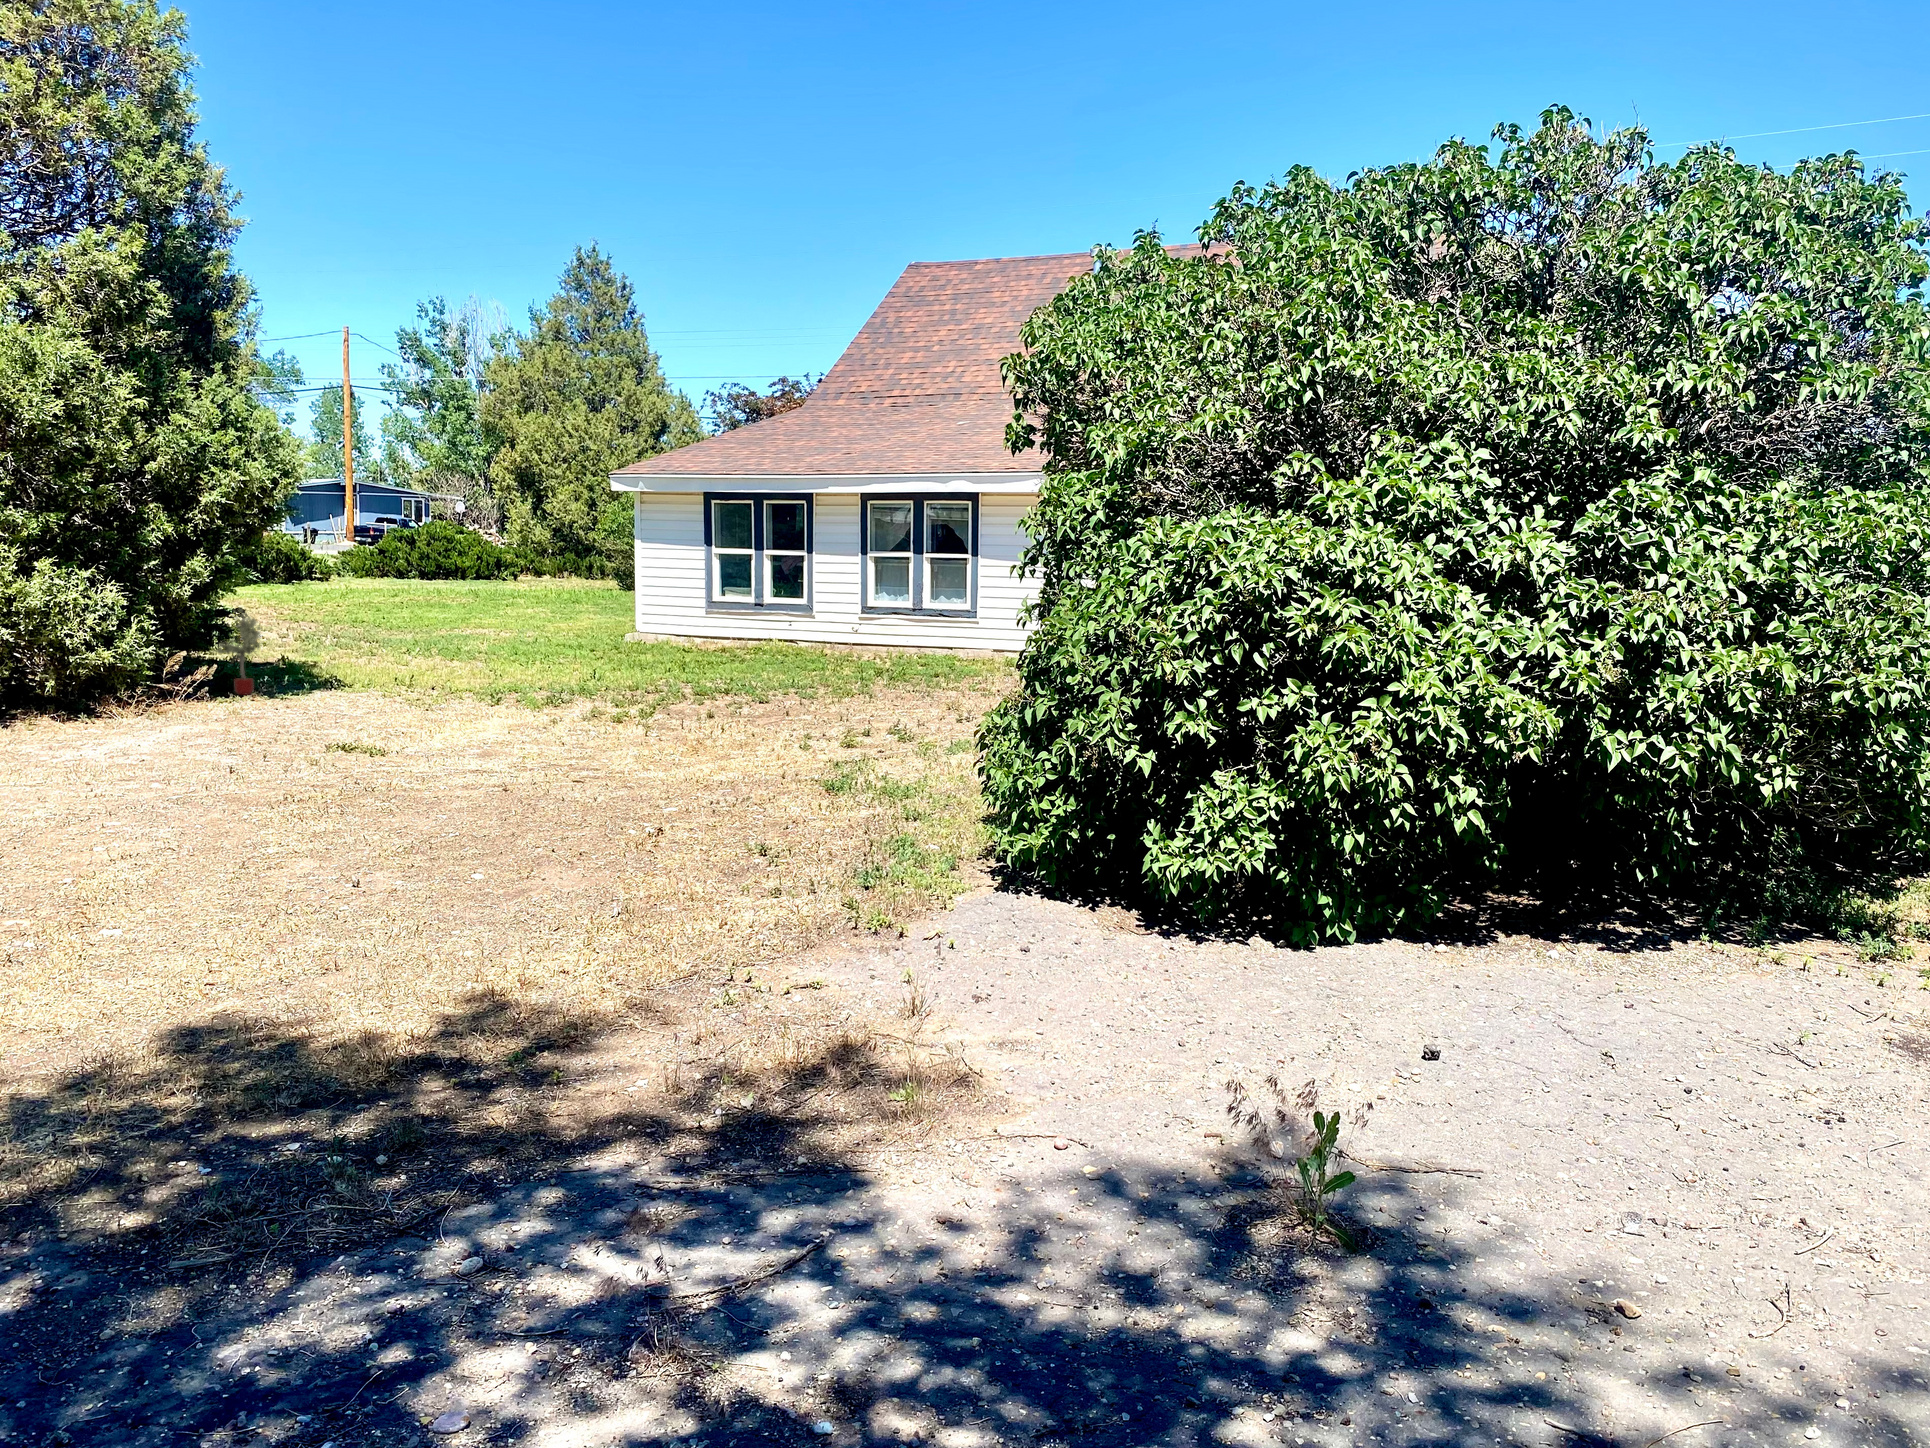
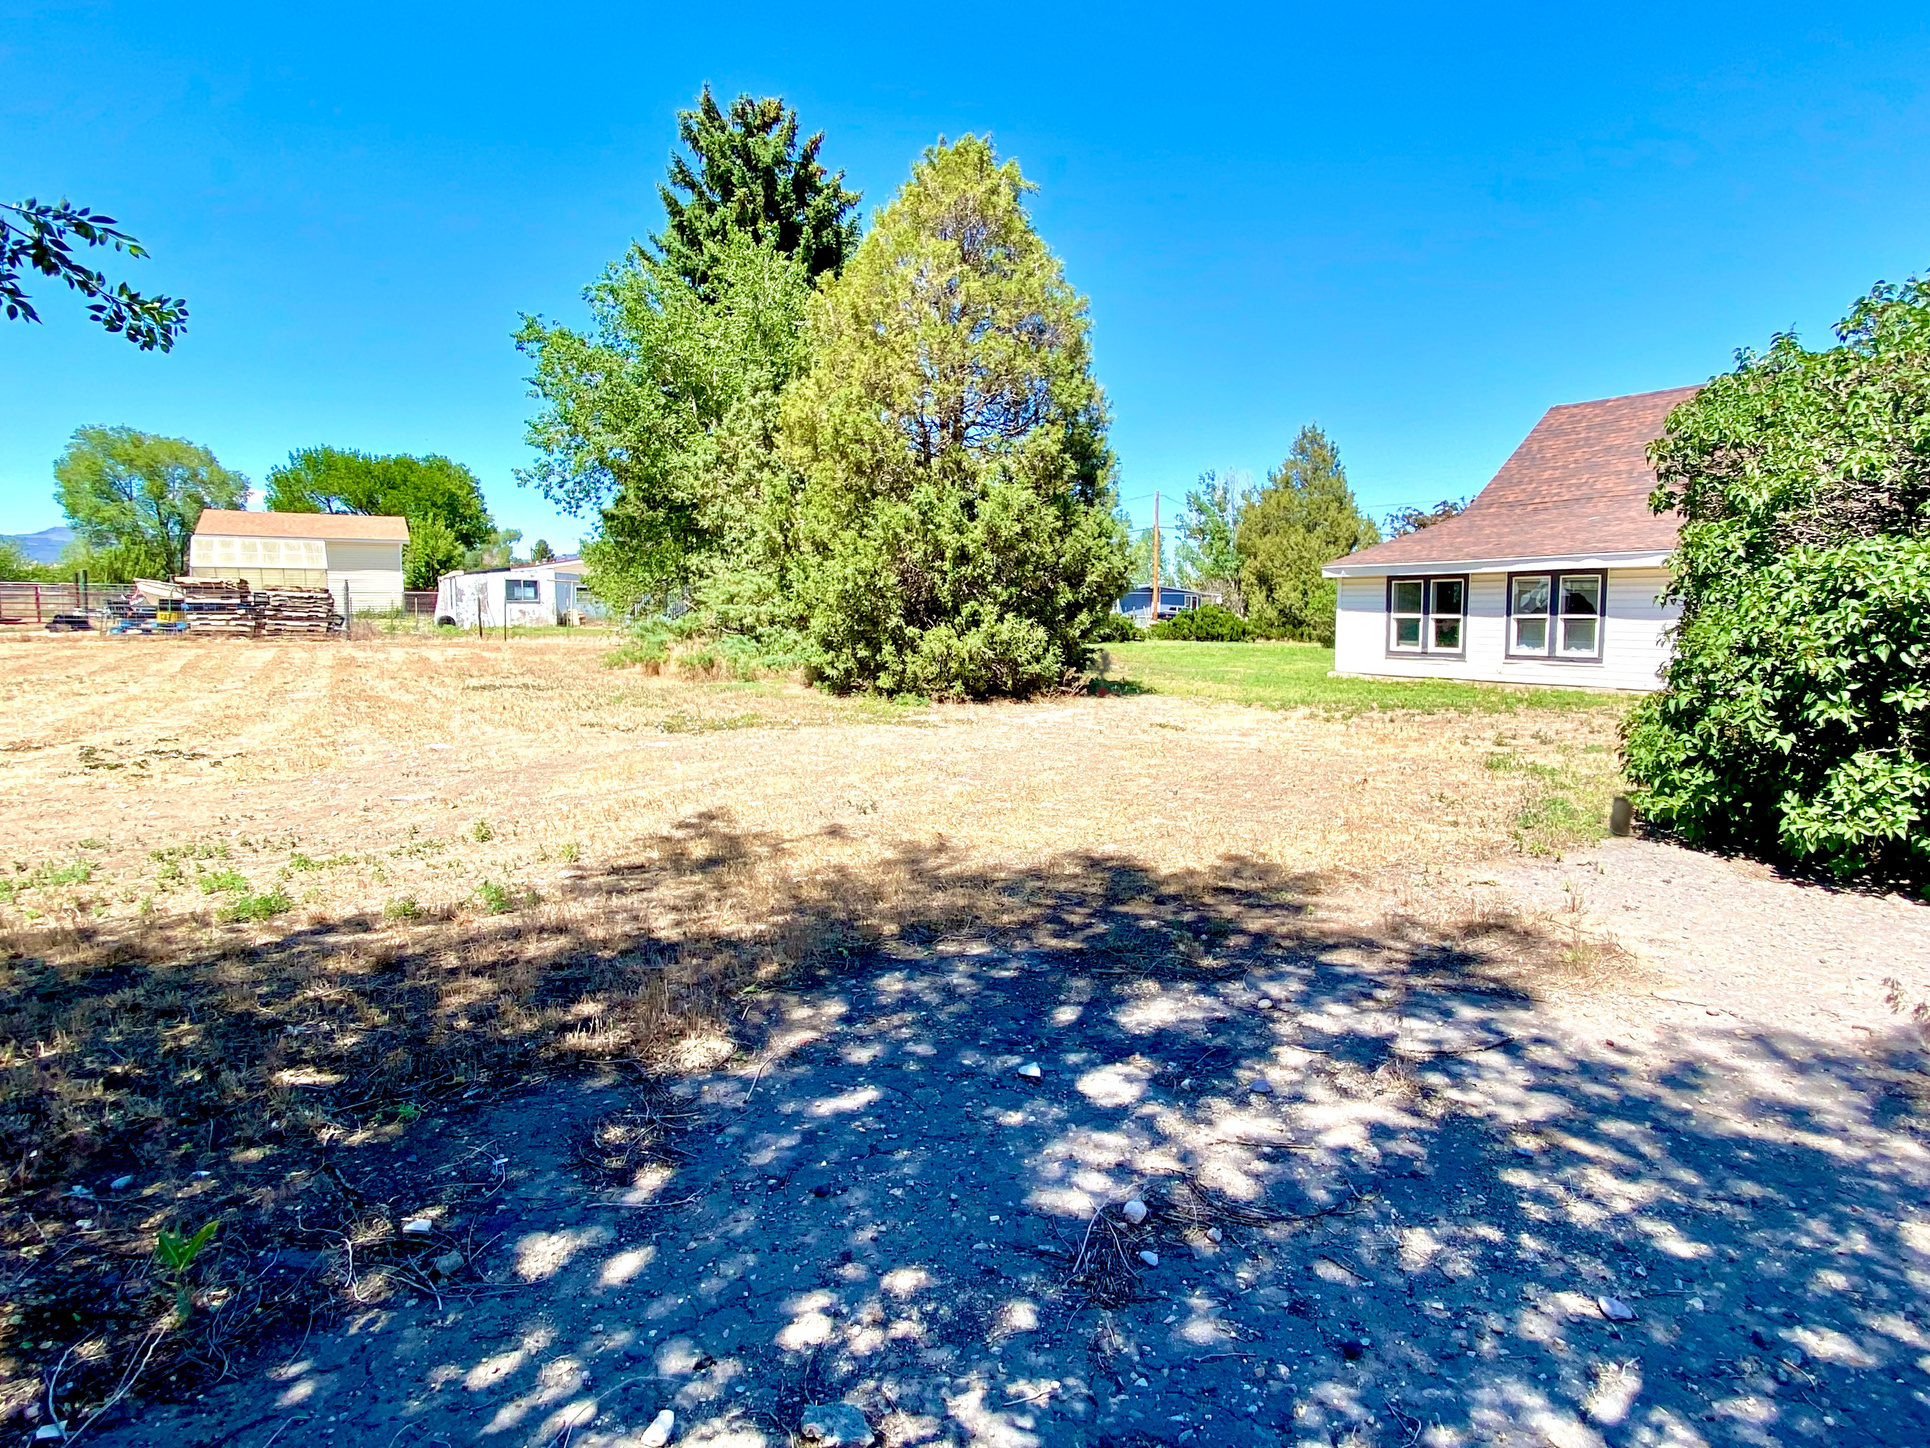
woven basket: none [966,807,998,883] -> present [1609,796,1634,836]

